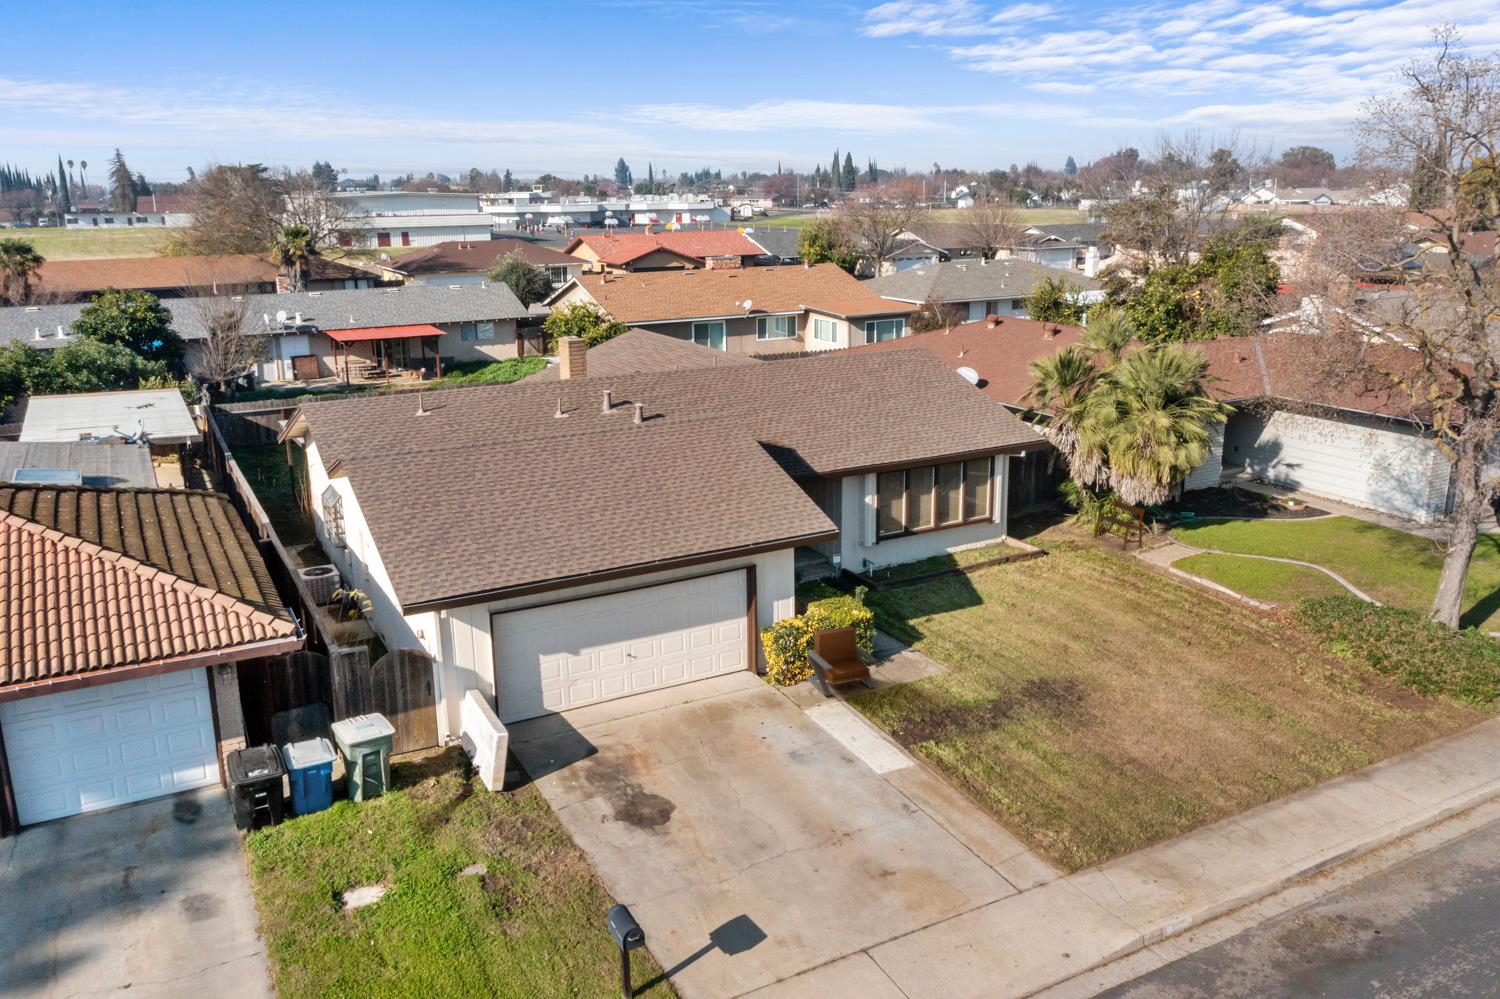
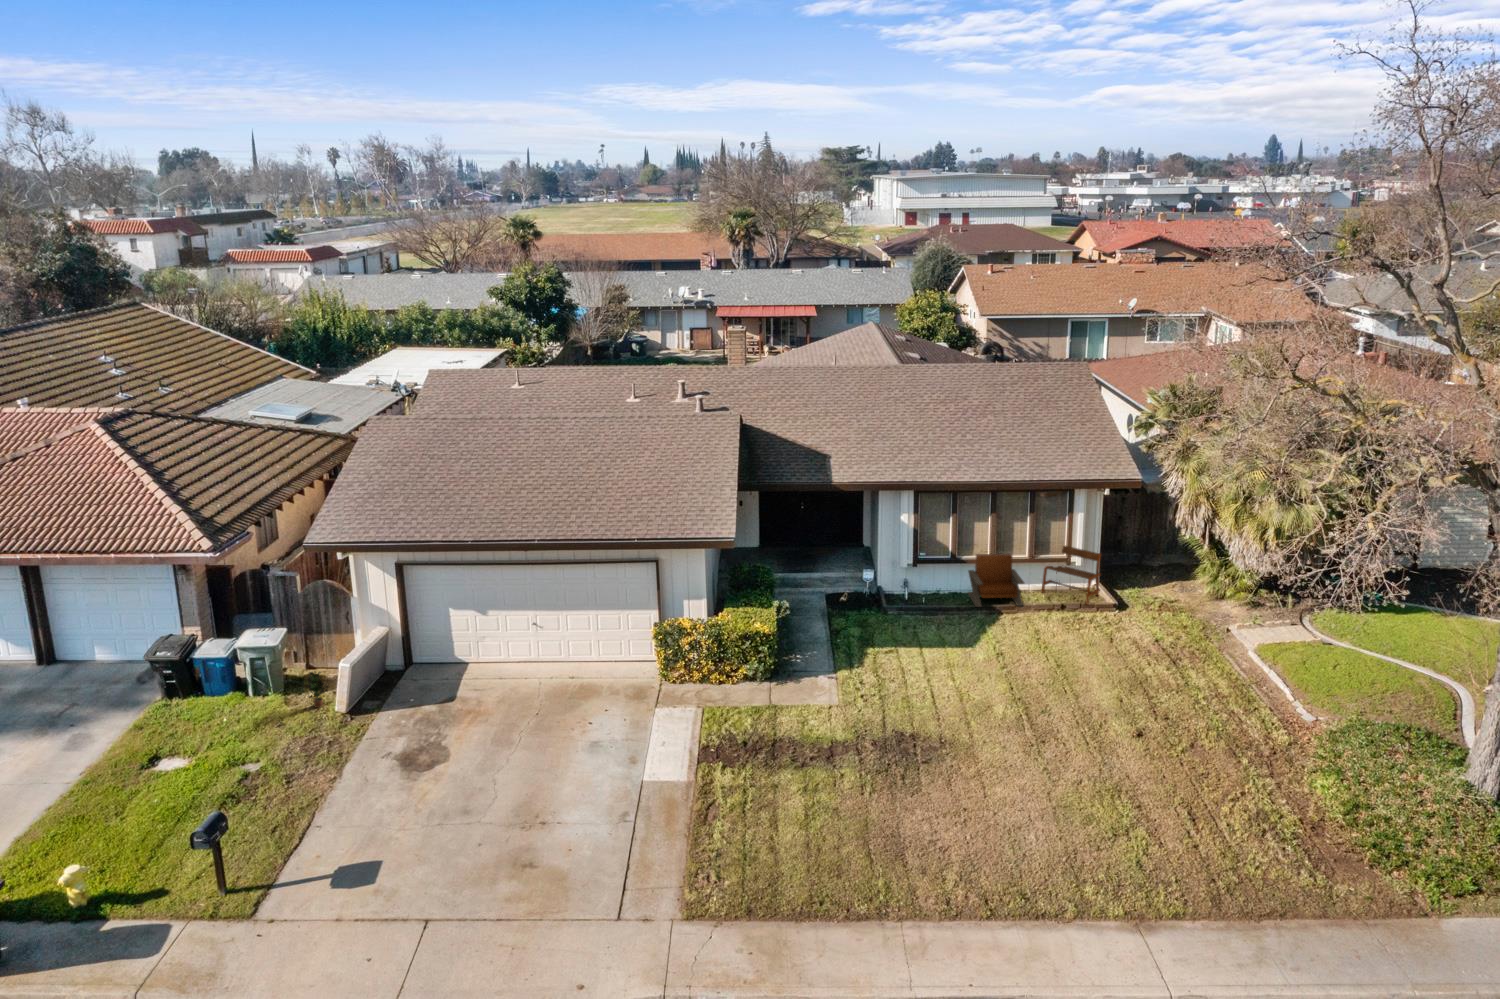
bench: present [1094,500,1144,550] -> present [1042,545,1101,604]
lounge chair: present [806,626,877,696] -> present [968,554,1024,607]

